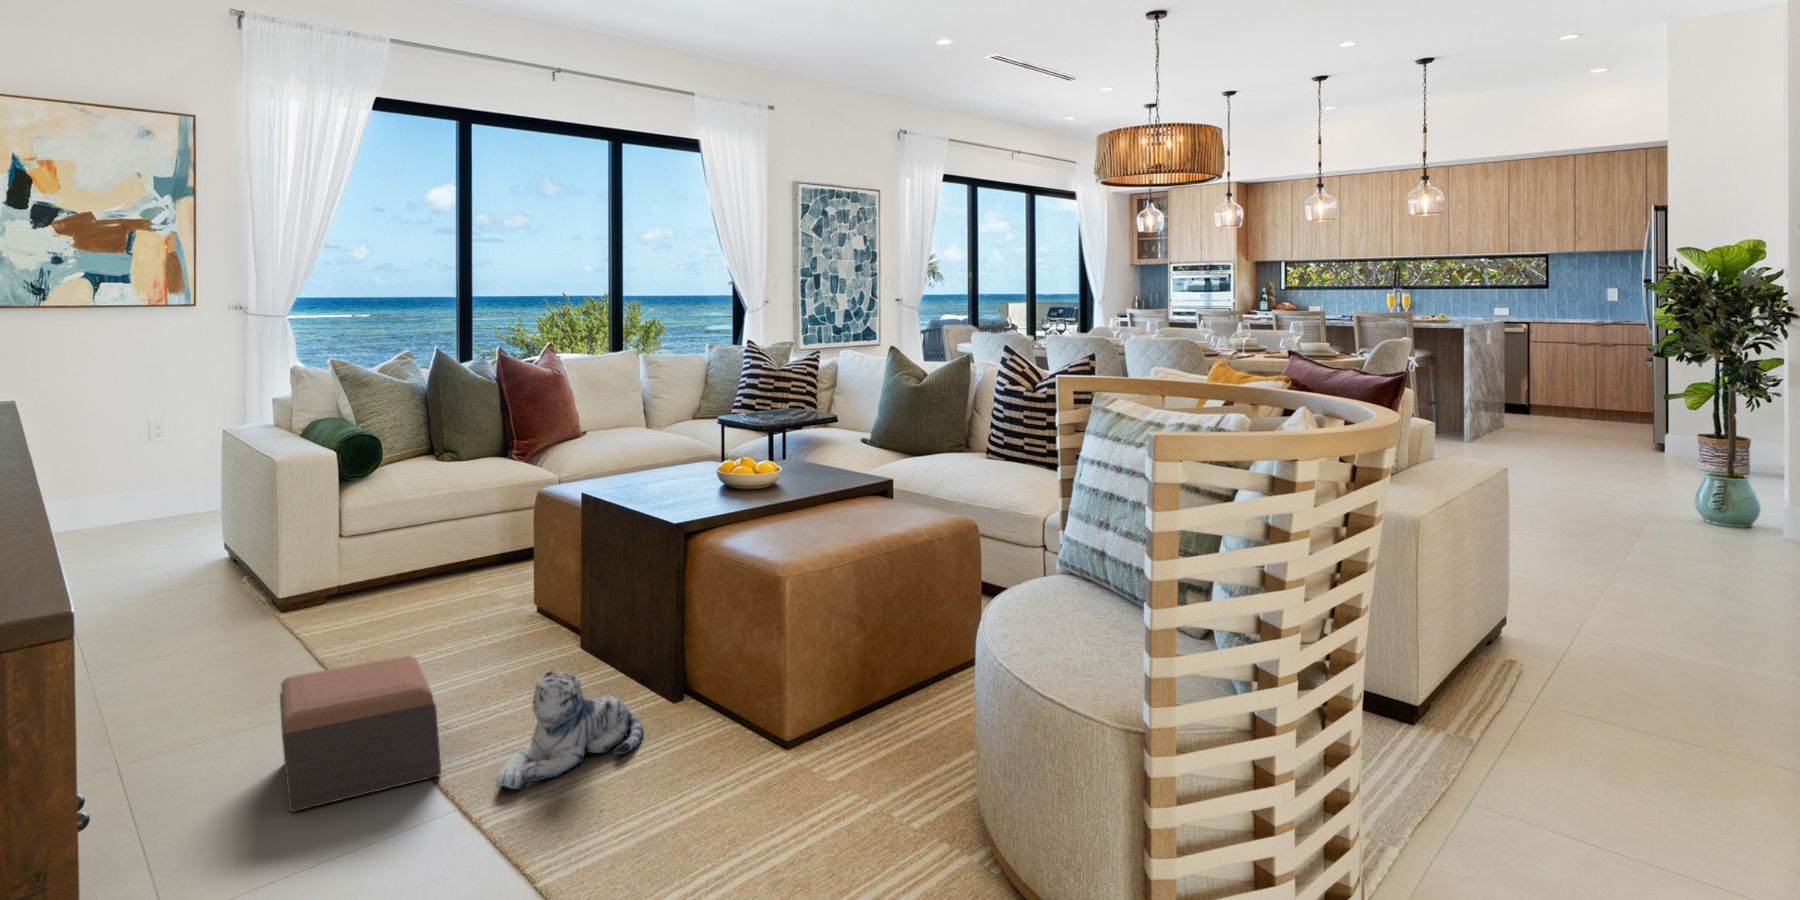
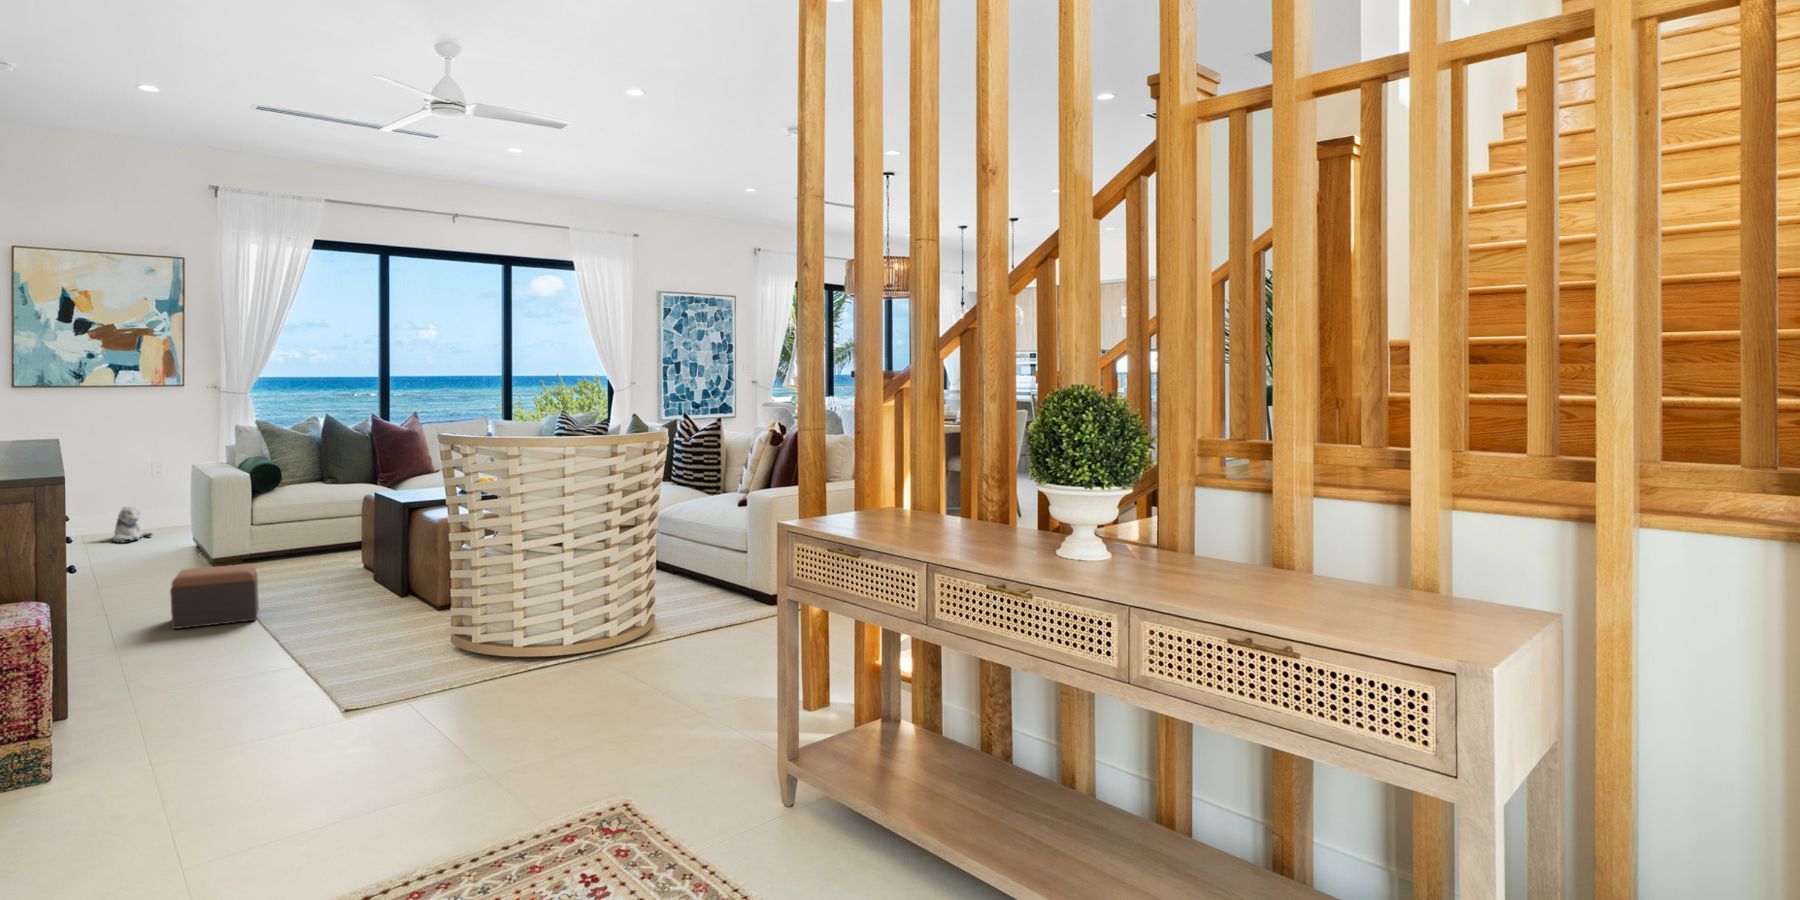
plush toy: present [496,671,643,789] -> present [113,507,152,542]

